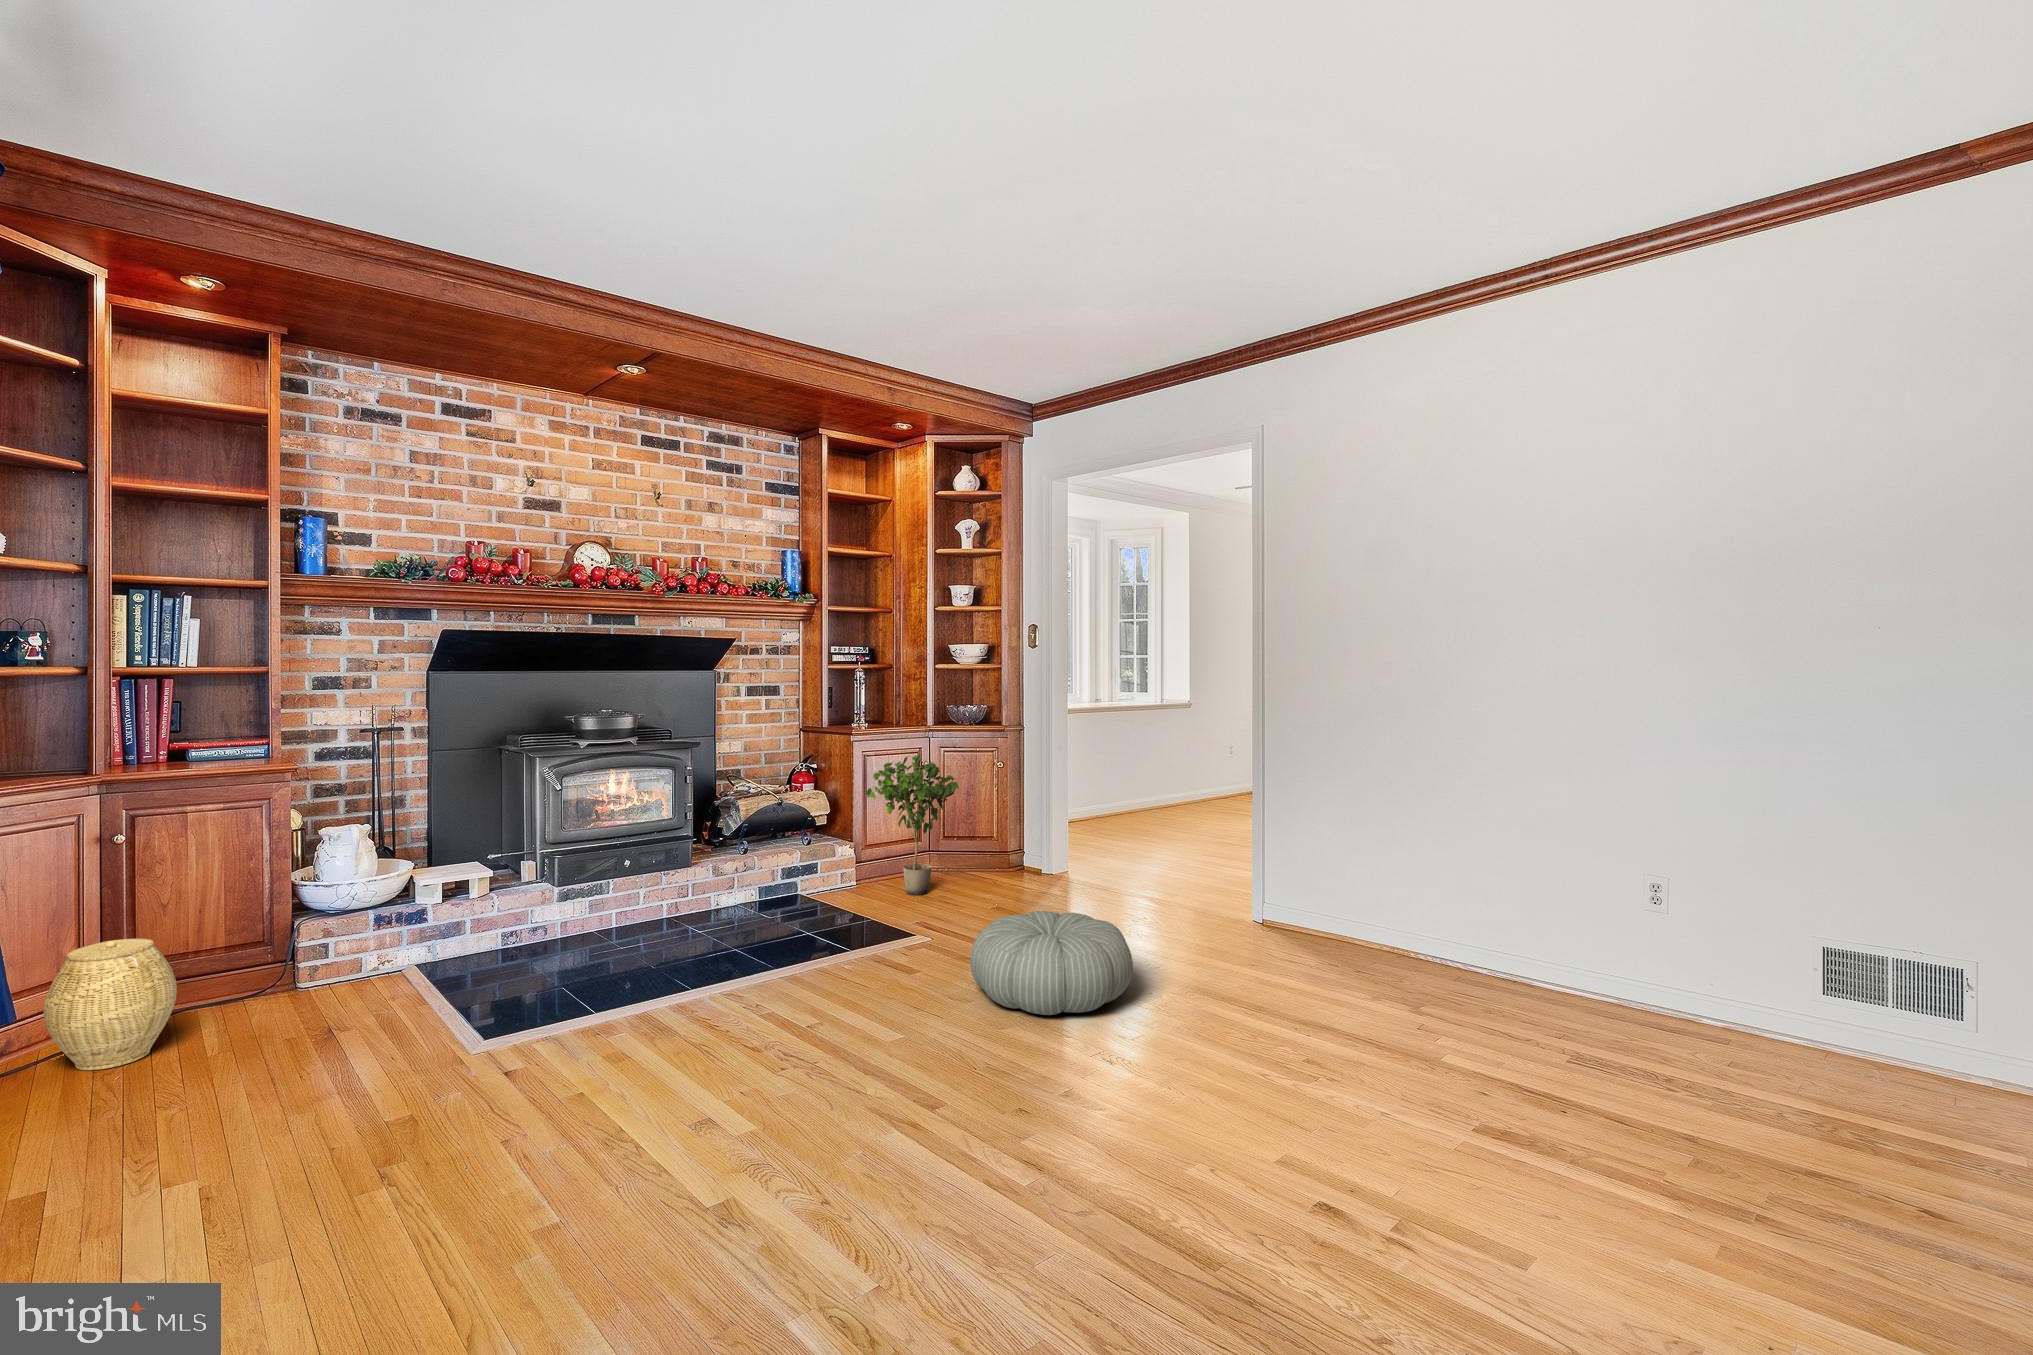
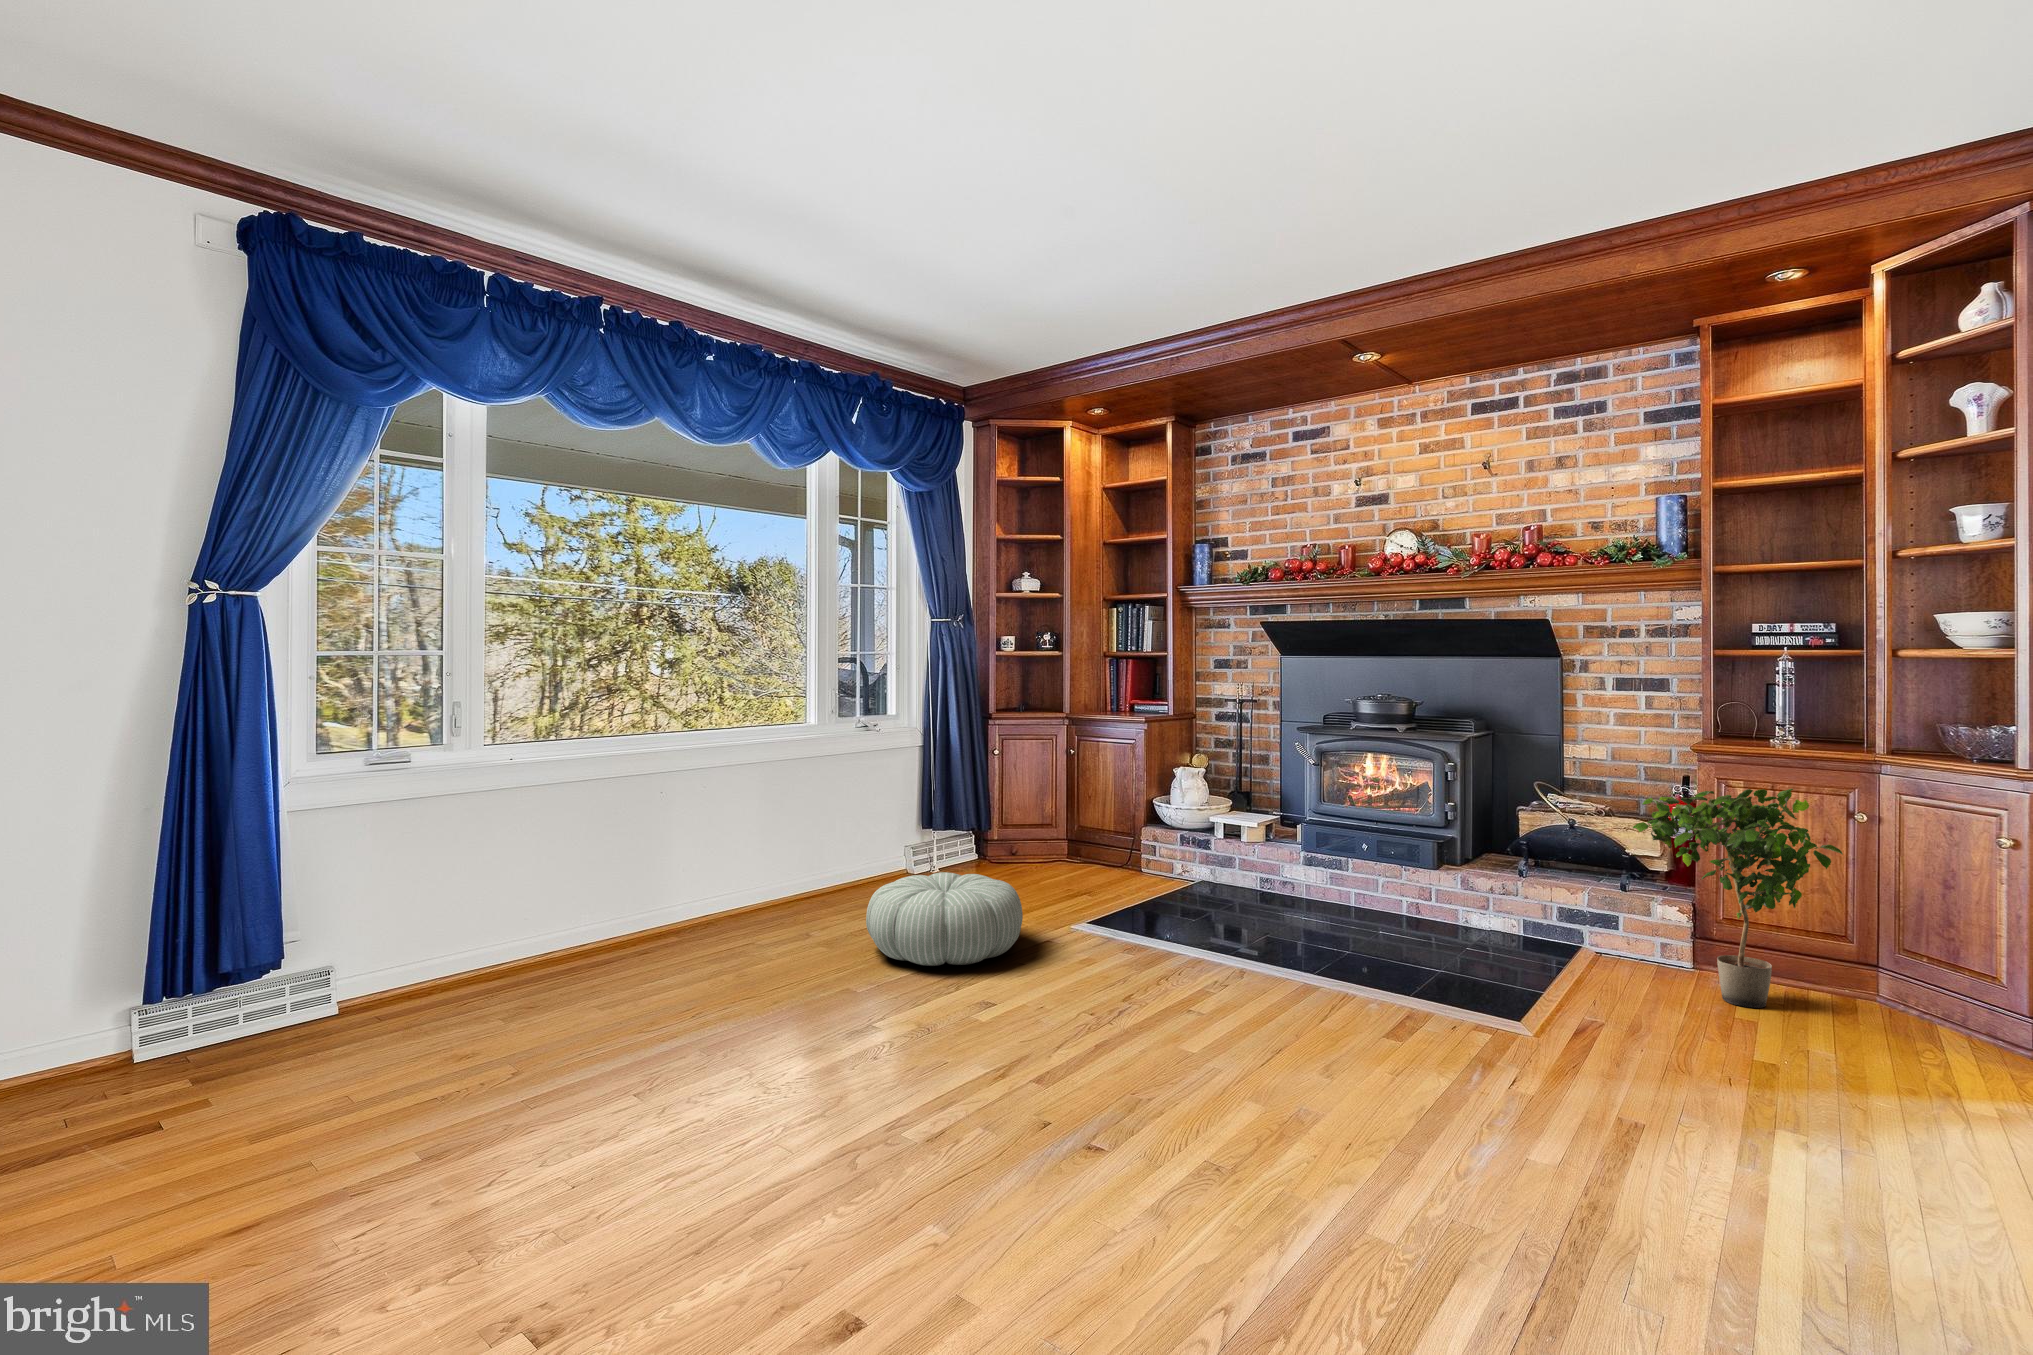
pouf: present [970,911,1133,1015] -> present [866,872,1023,966]
woven basket: present [44,939,177,1070] -> none [998,803,1052,873]

